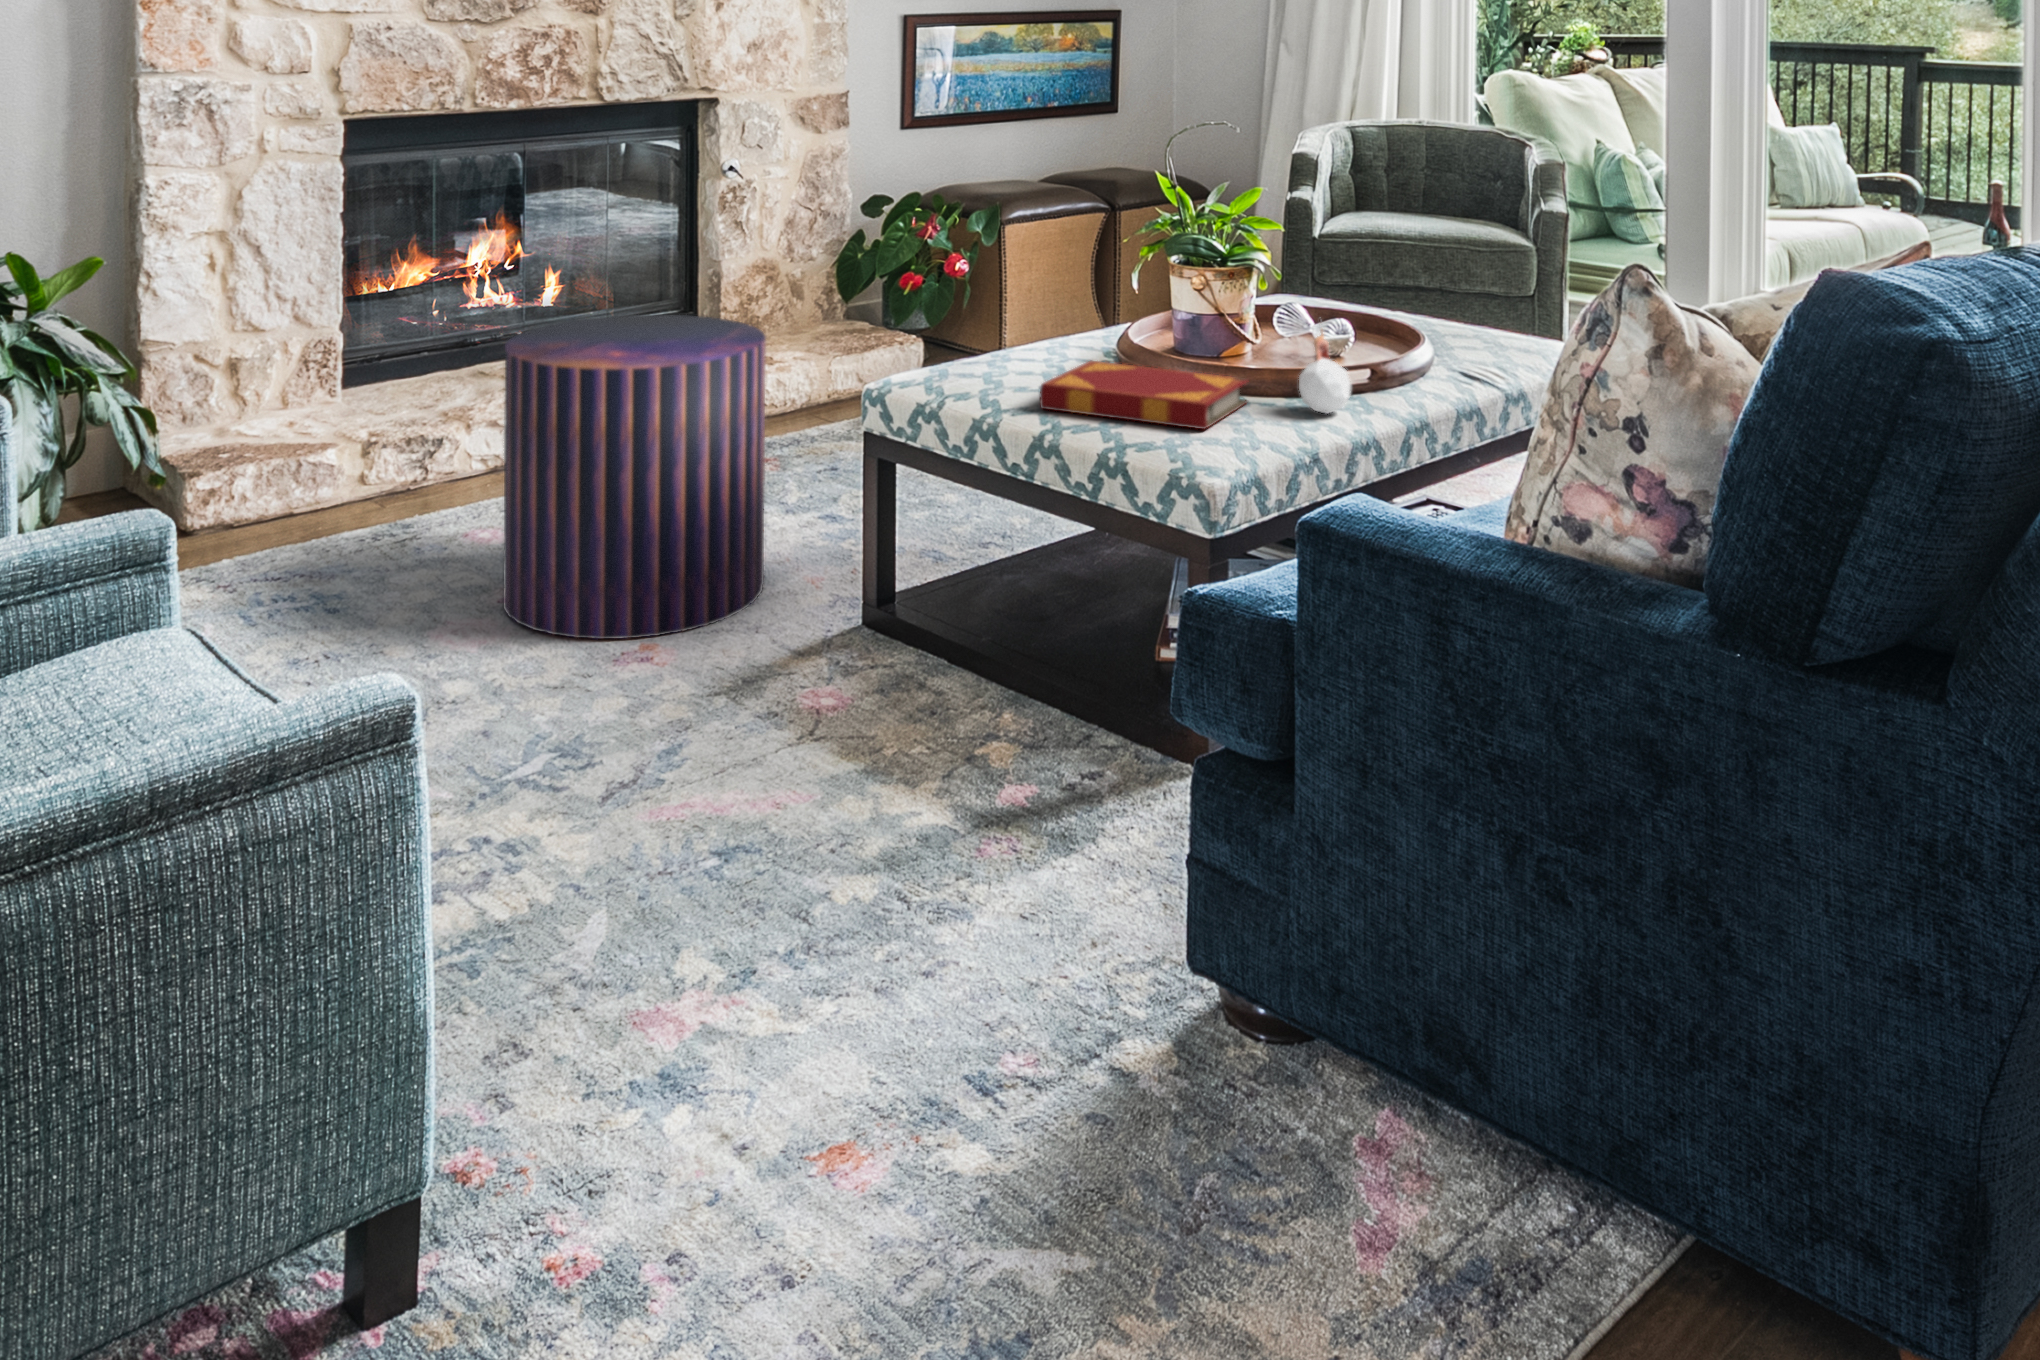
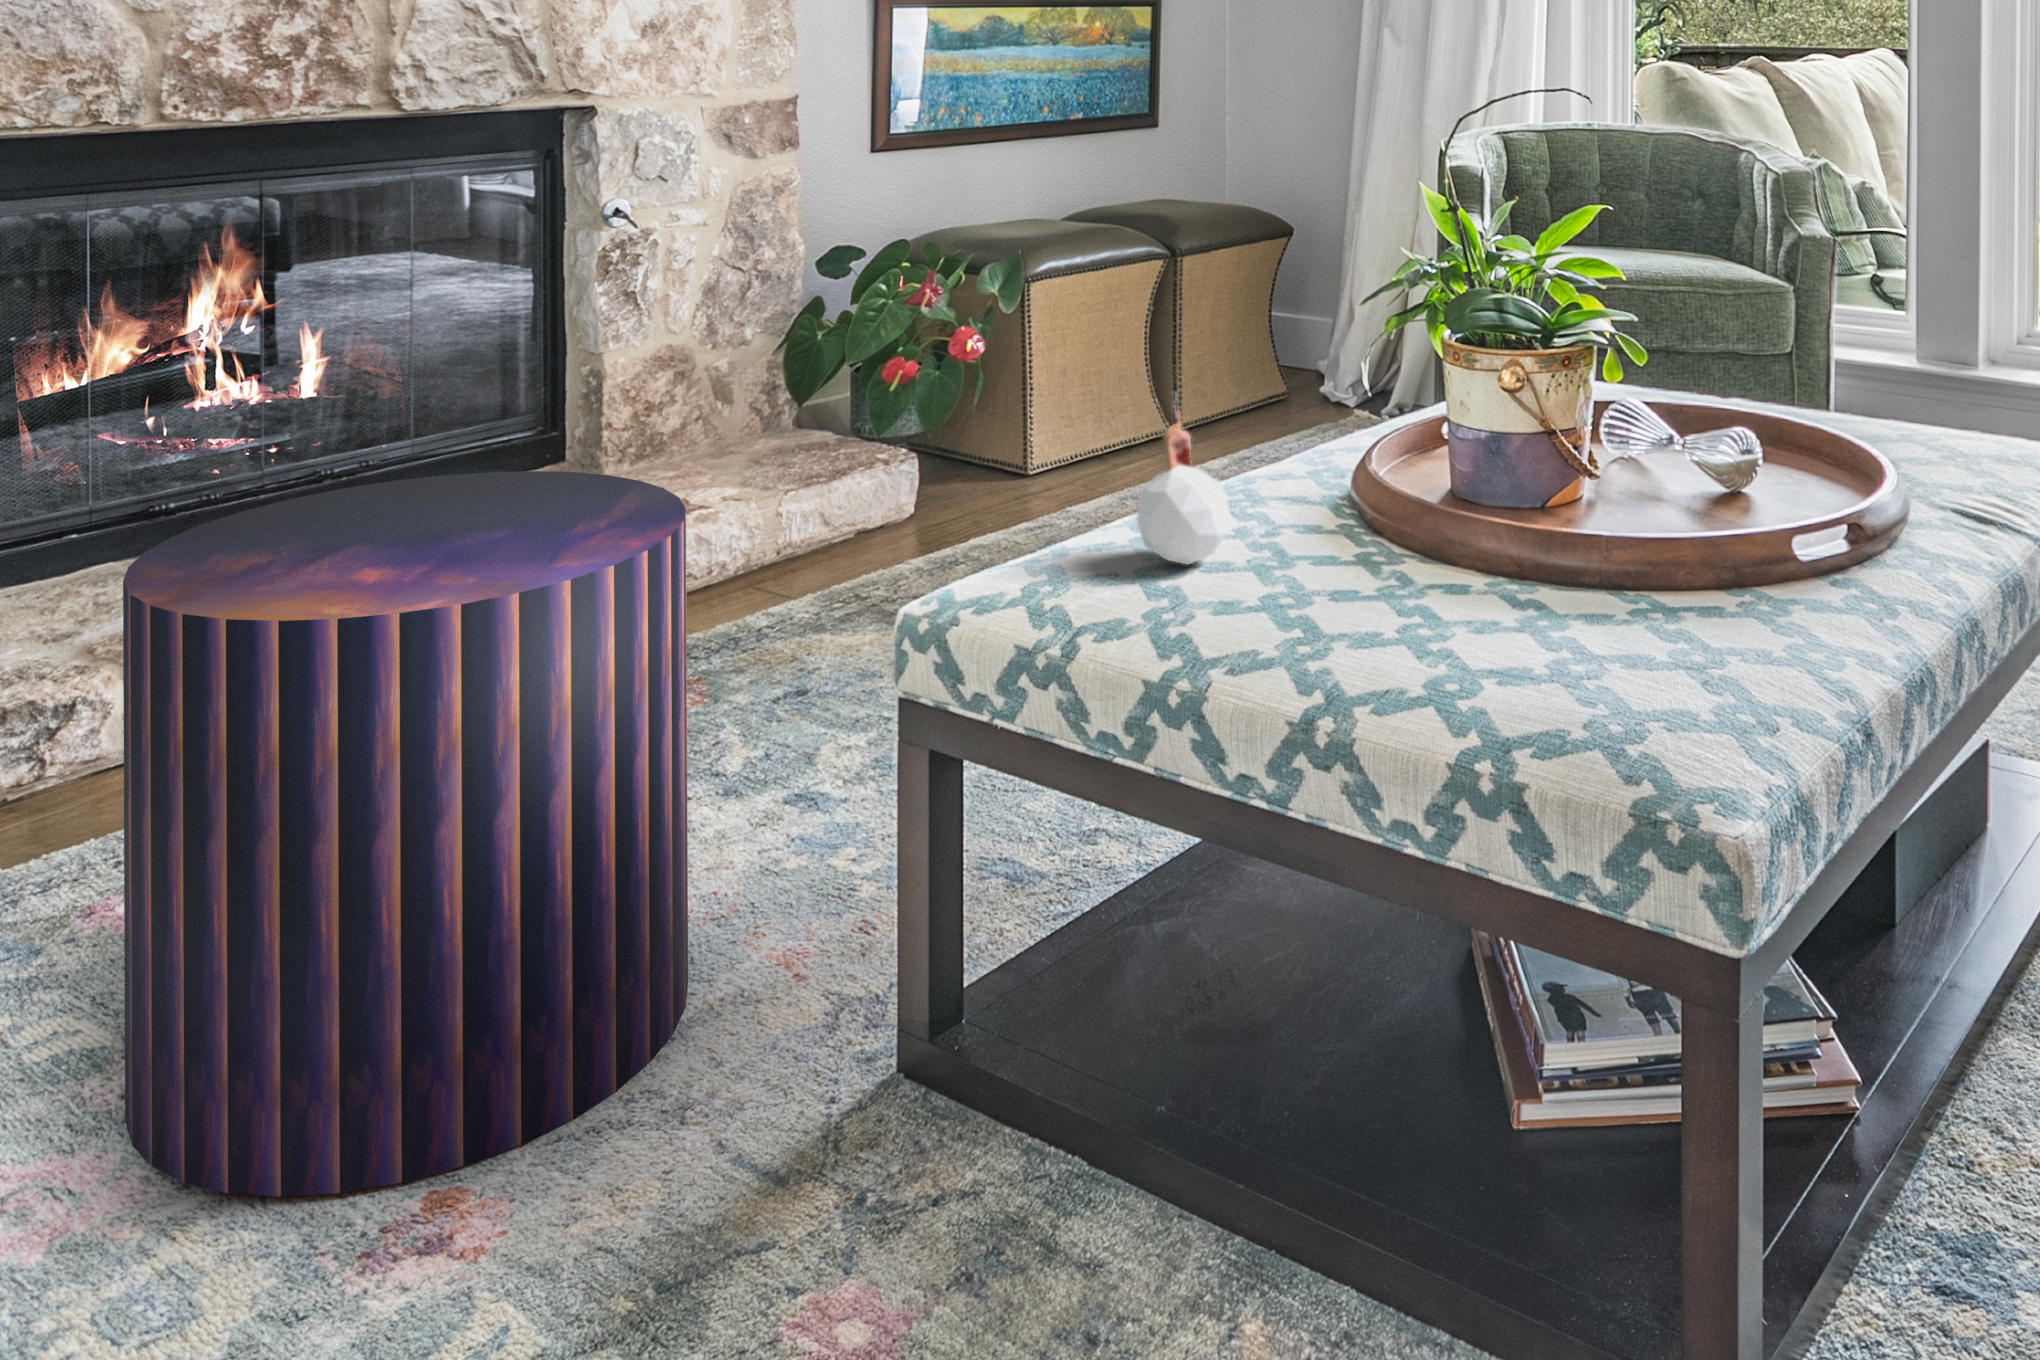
candle: present [1299,329,1351,413] -> present [1137,410,1230,565]
hardback book: present [1040,361,1248,429] -> none [1284,530,1674,679]

